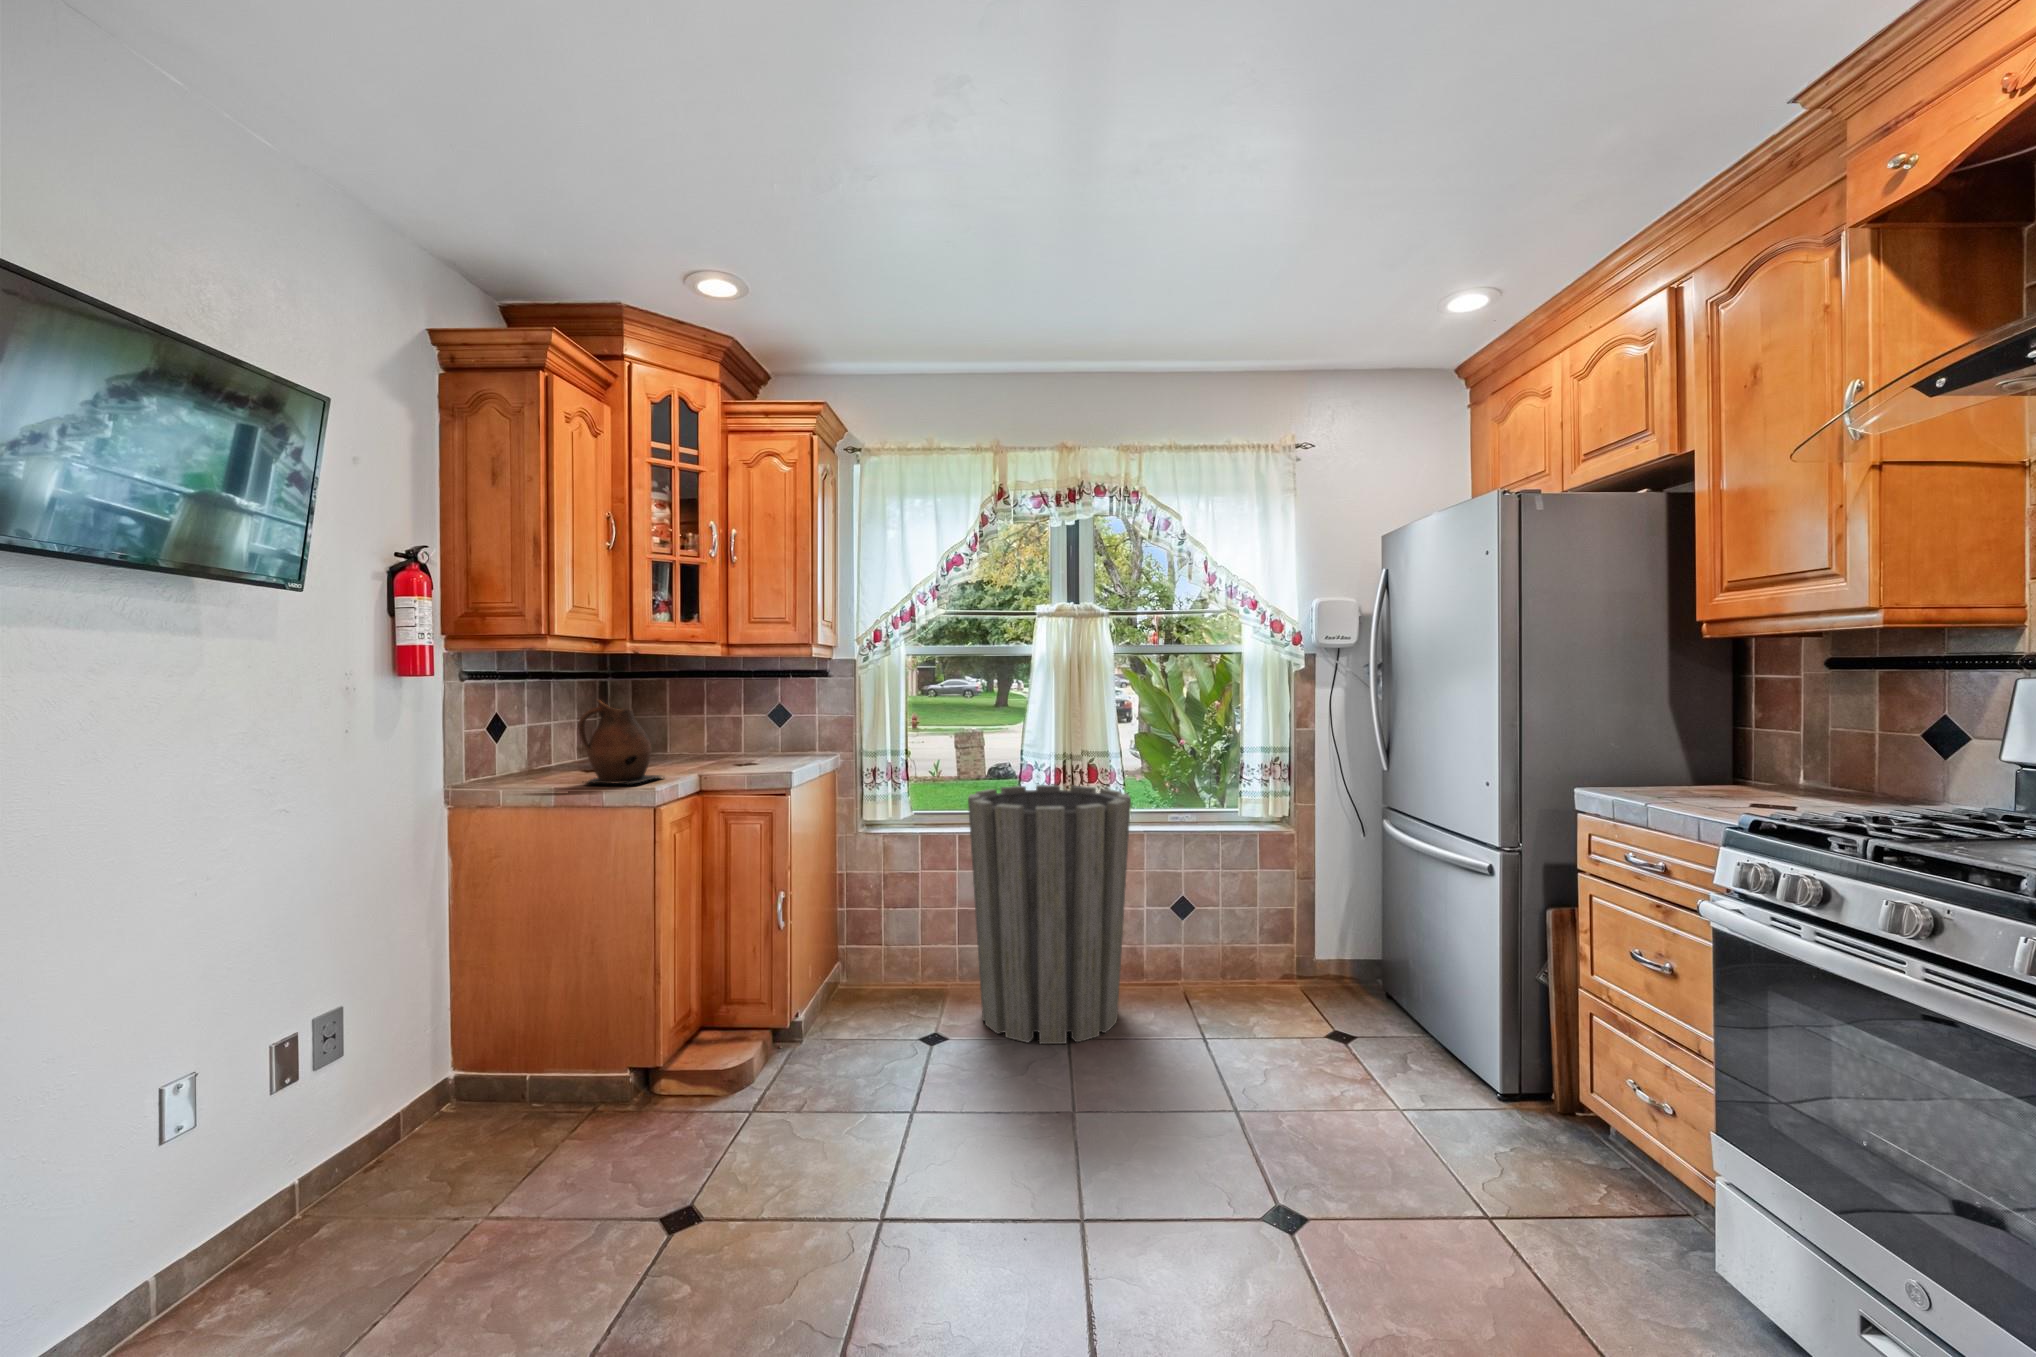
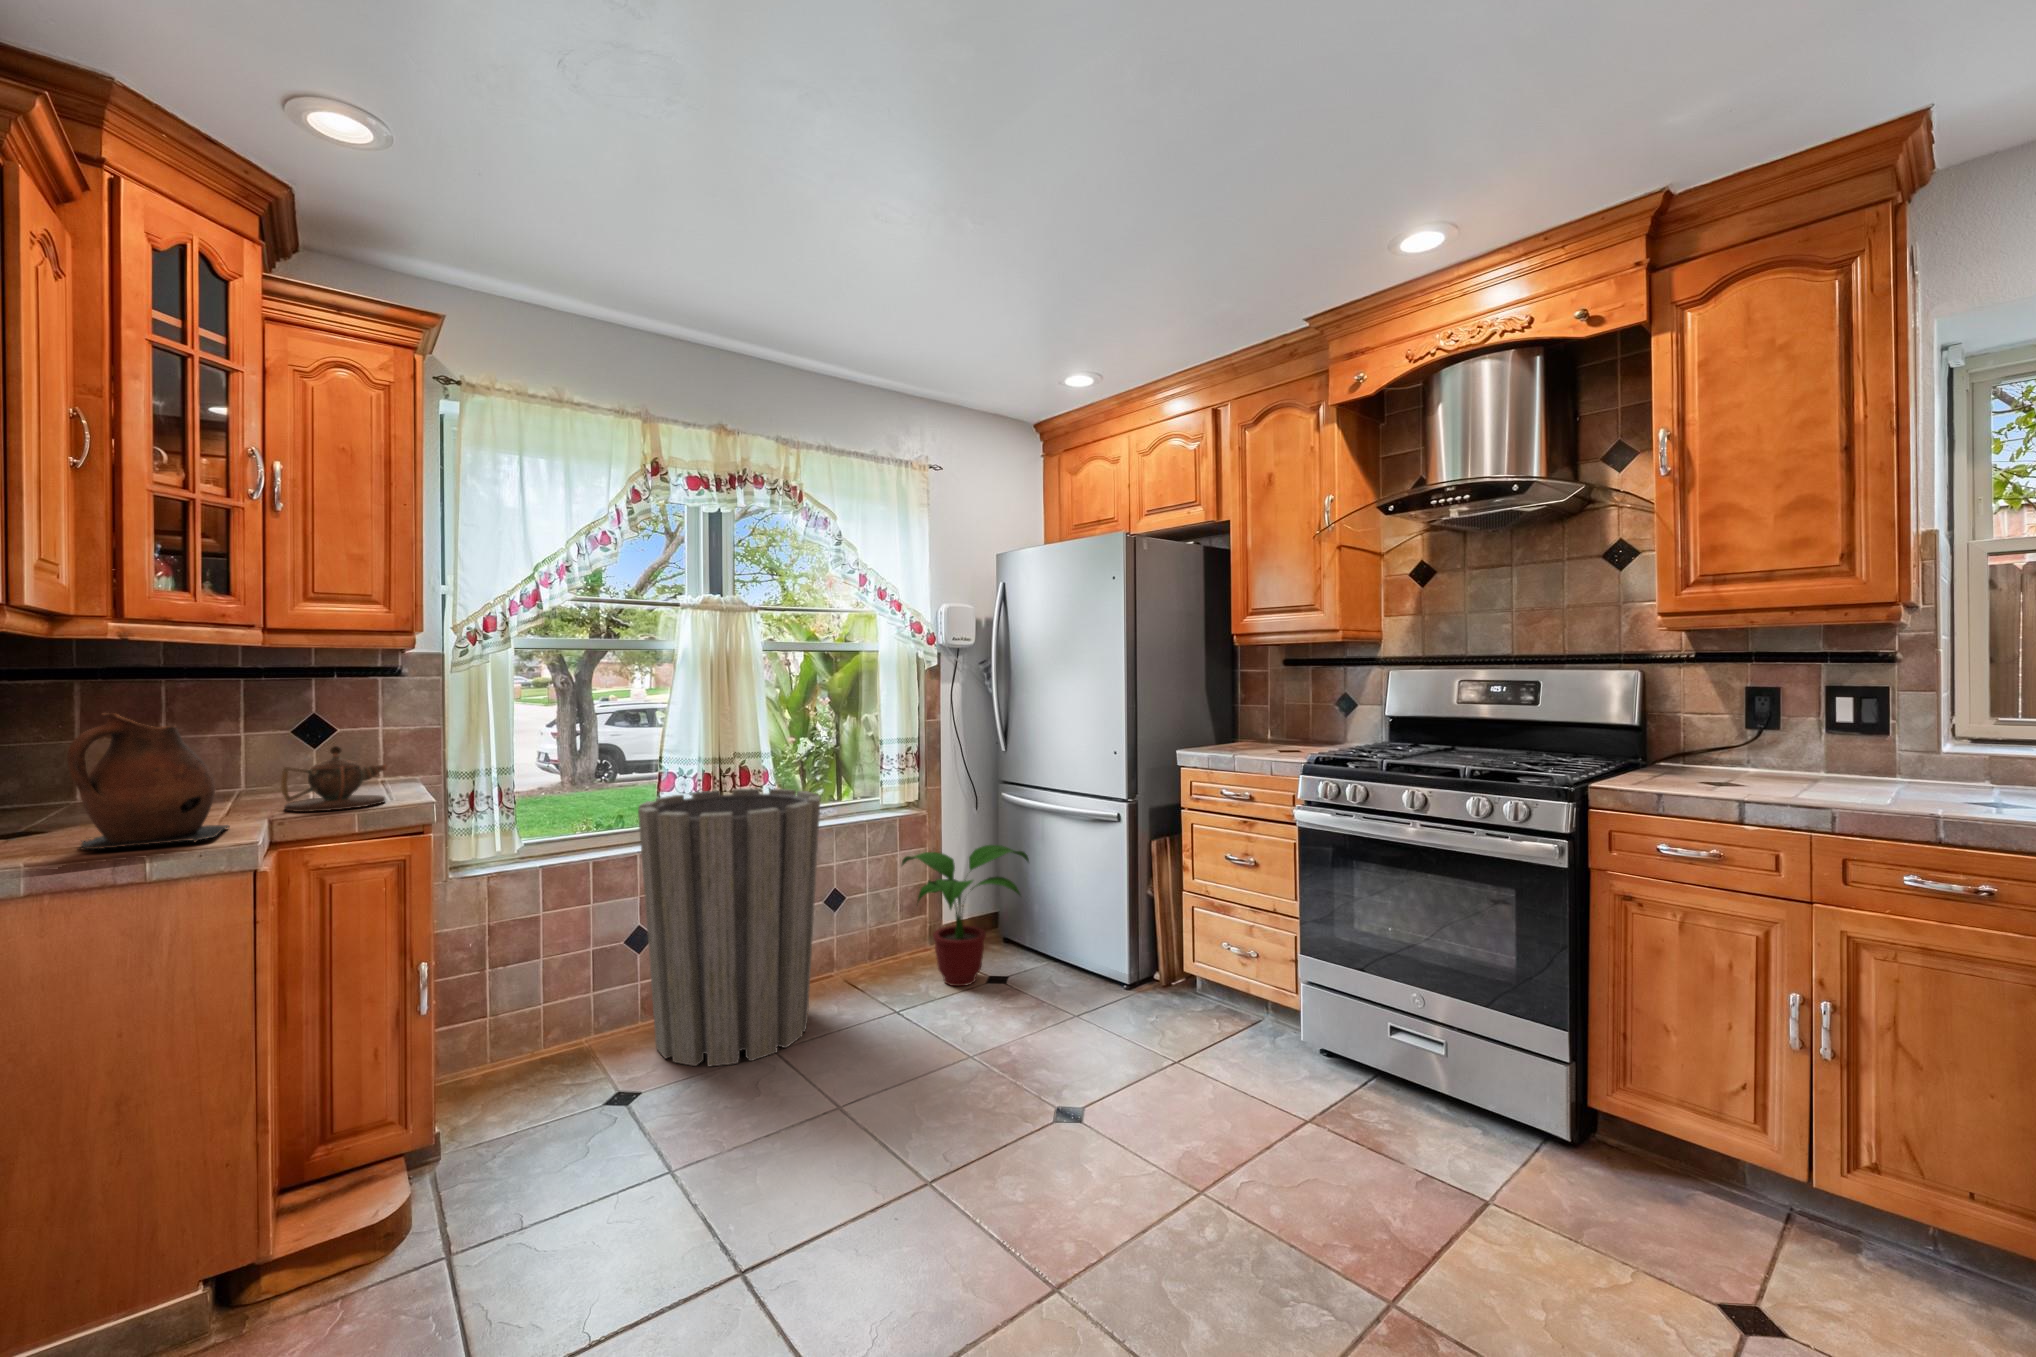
teapot: none [712,727,773,772] -> present [281,746,387,812]
potted plant: none [1241,877,1402,1036] -> present [902,845,1029,986]

